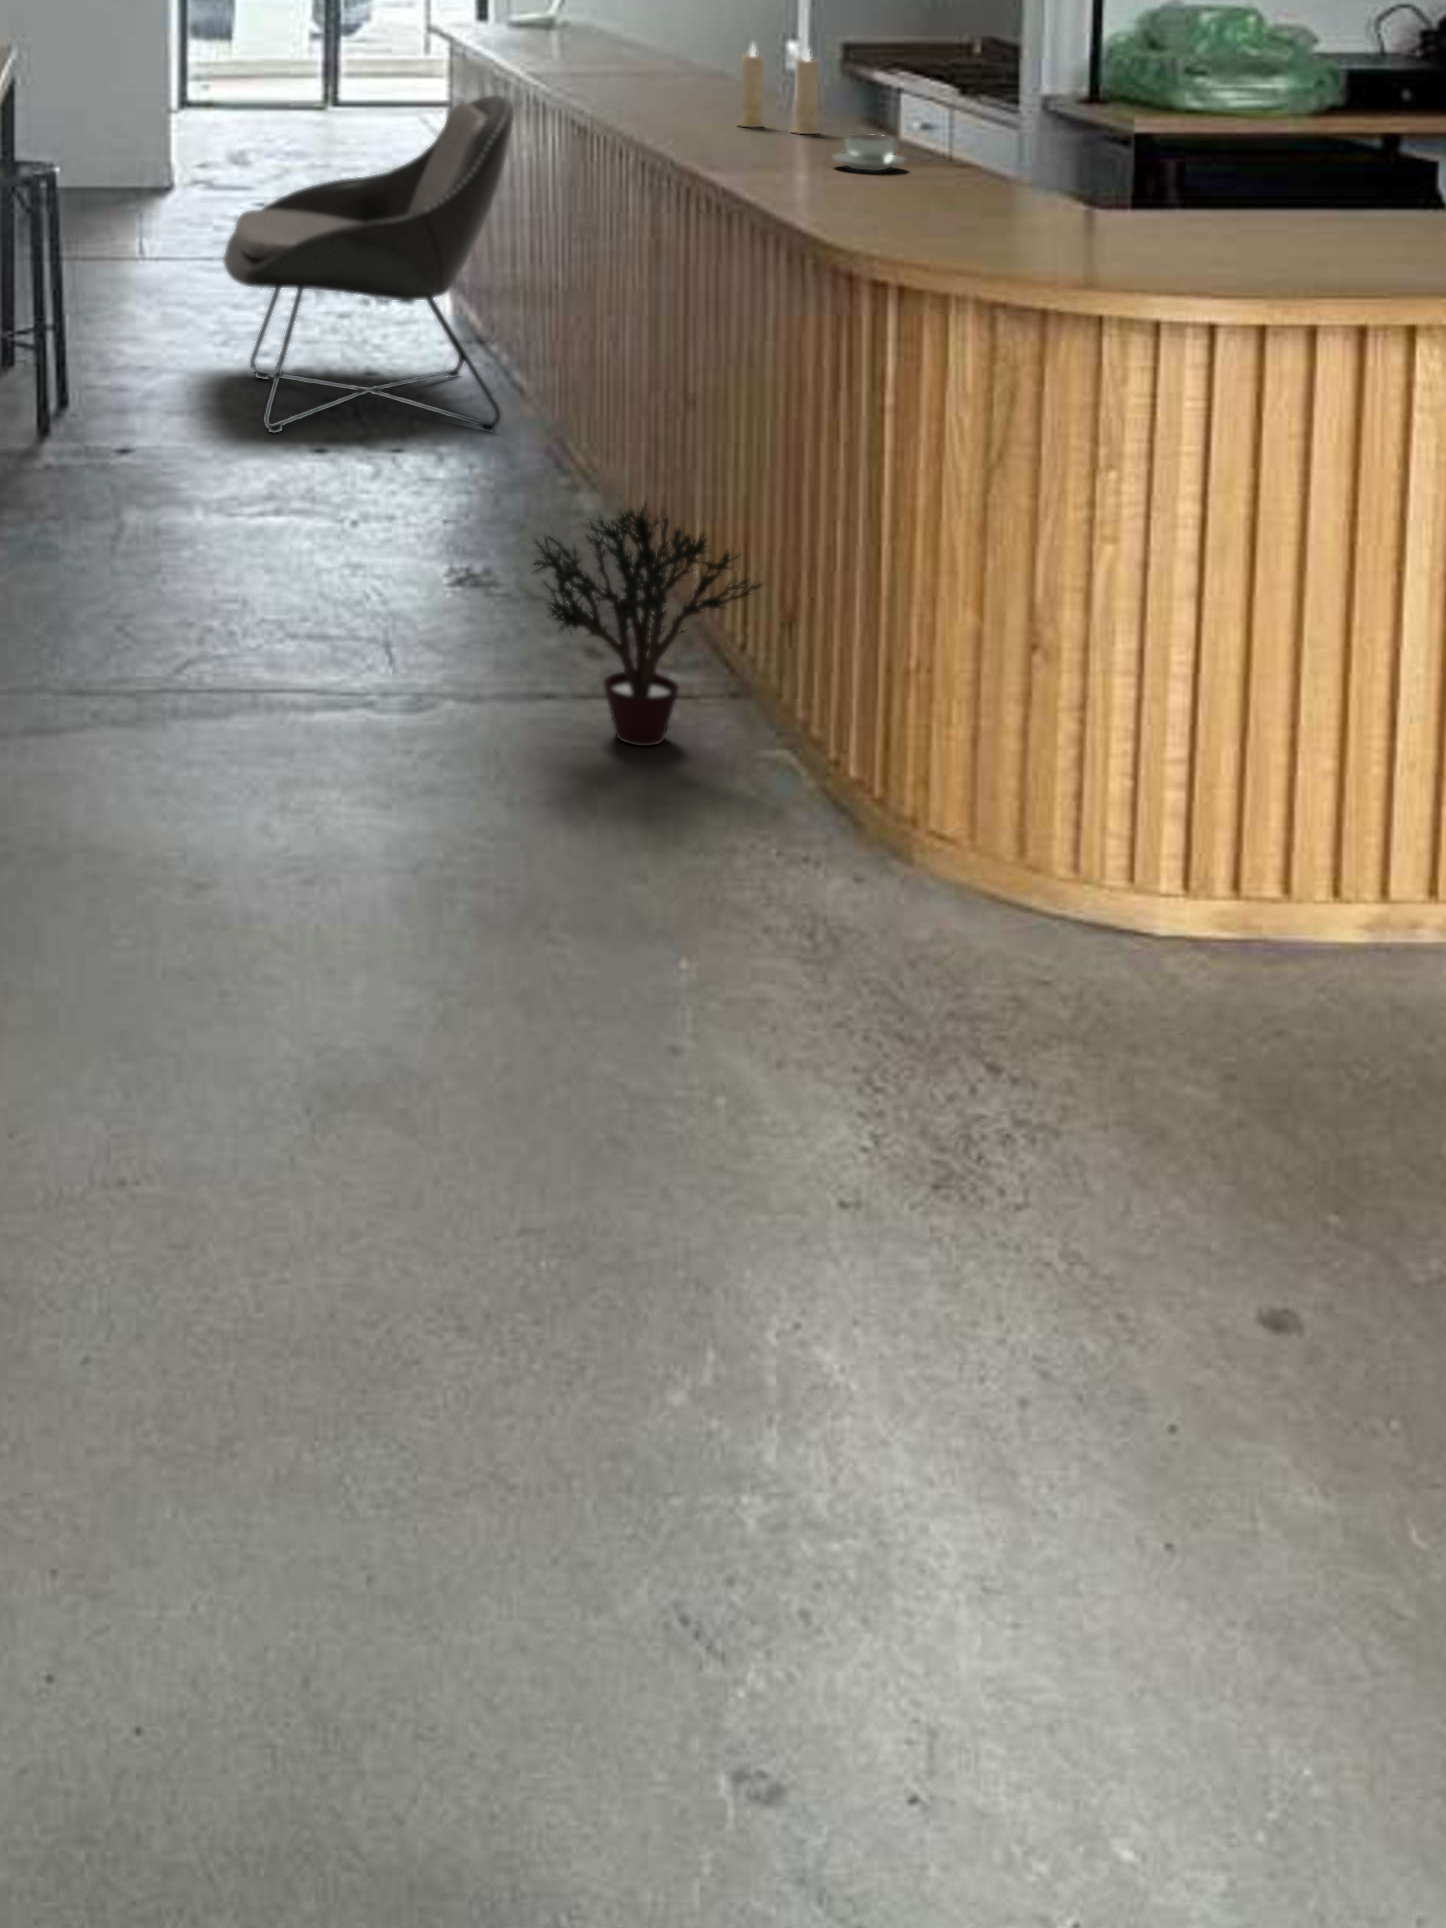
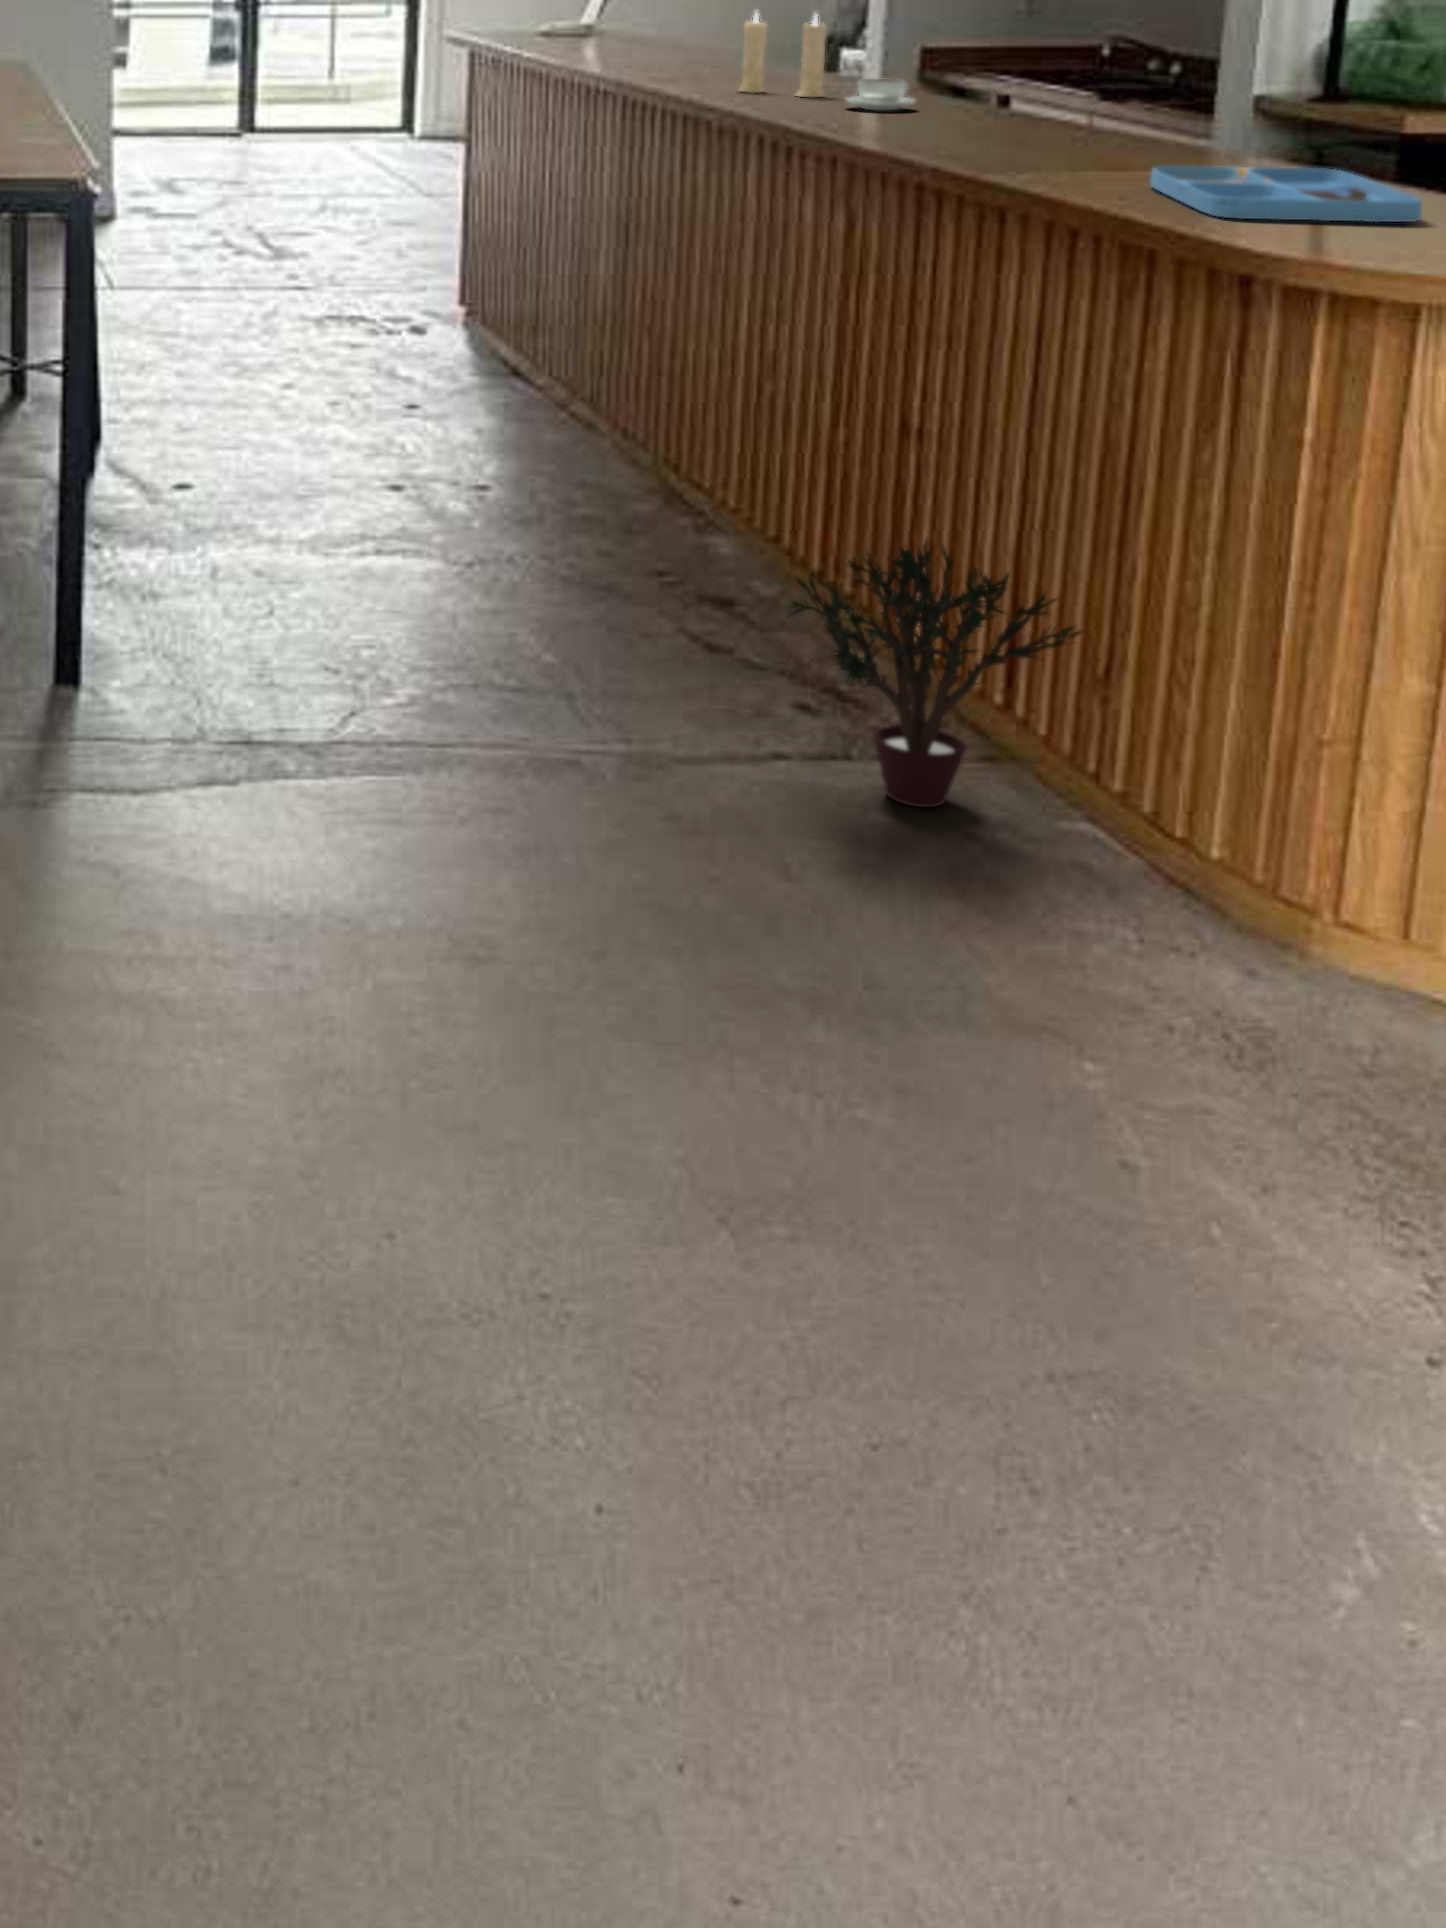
candle: present [739,45,818,134] -> present [739,12,826,97]
lounge chair: present [223,95,514,433] -> none [273,98,611,462]
coffee cup: present [834,134,904,171] -> present [846,79,915,111]
tray: none [824,172,1001,223] -> present [1150,166,1422,222]

